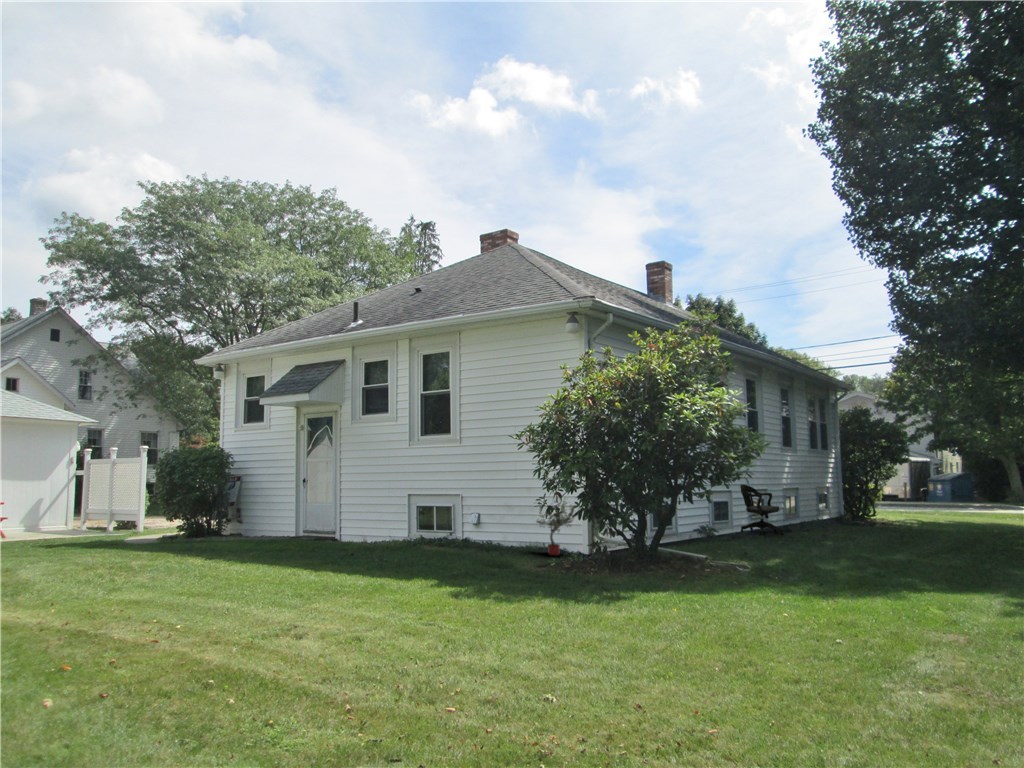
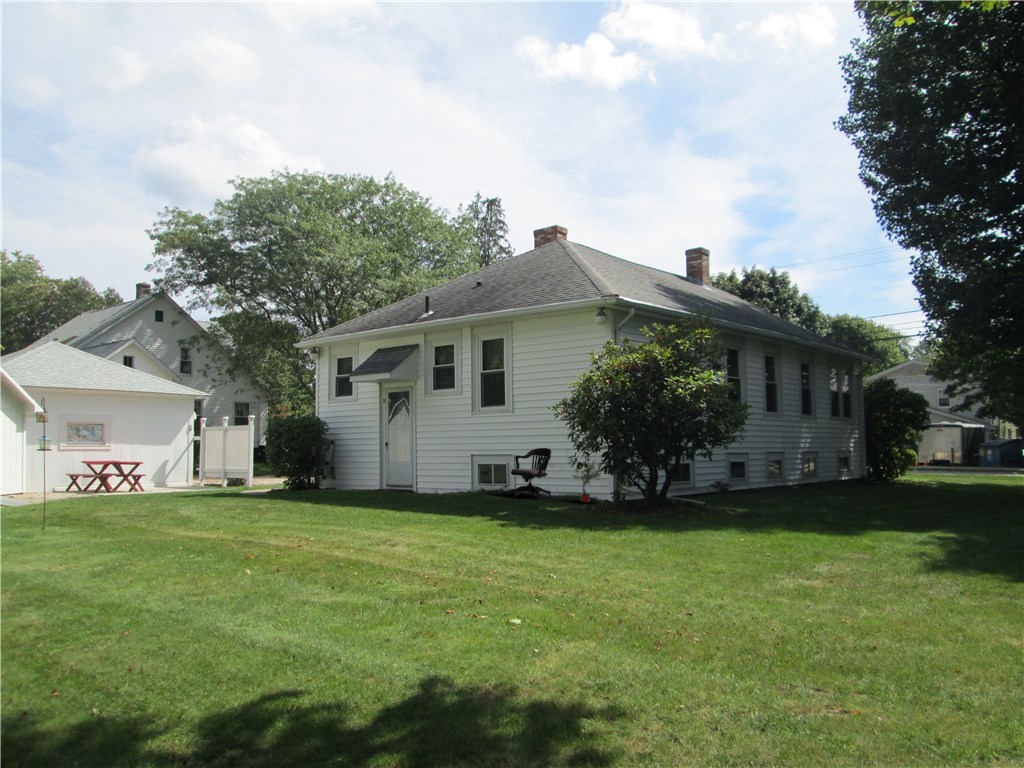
chair: present [740,485,783,535] -> present [510,448,551,500]

